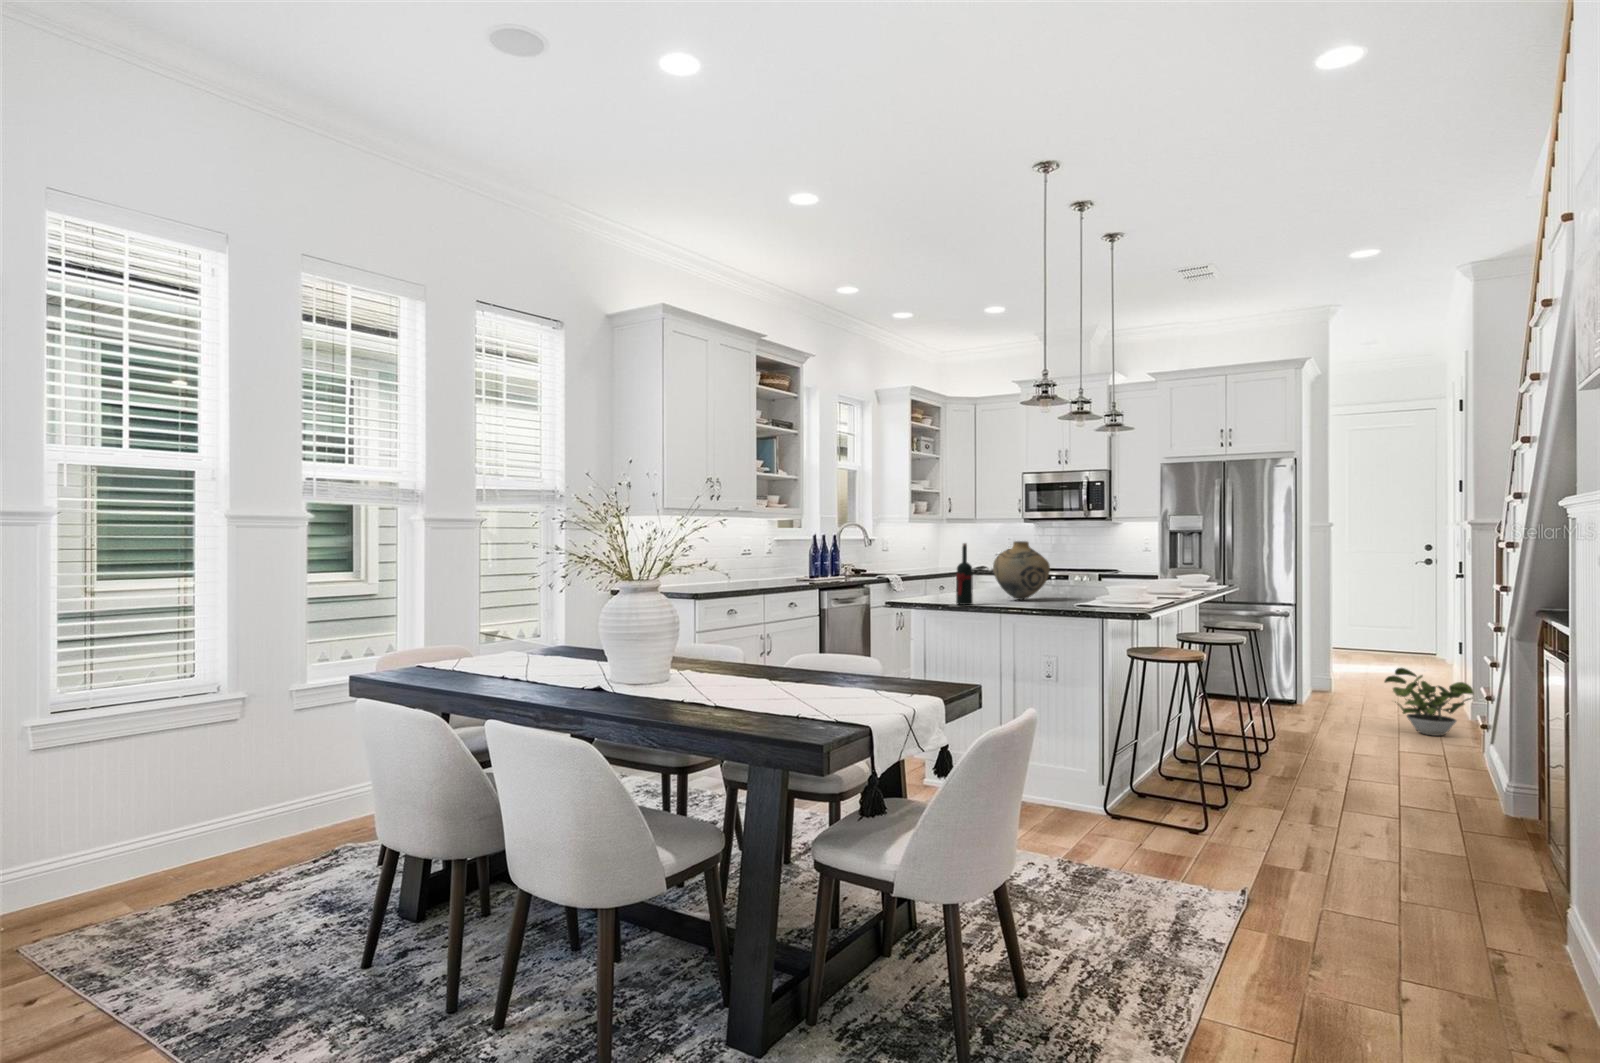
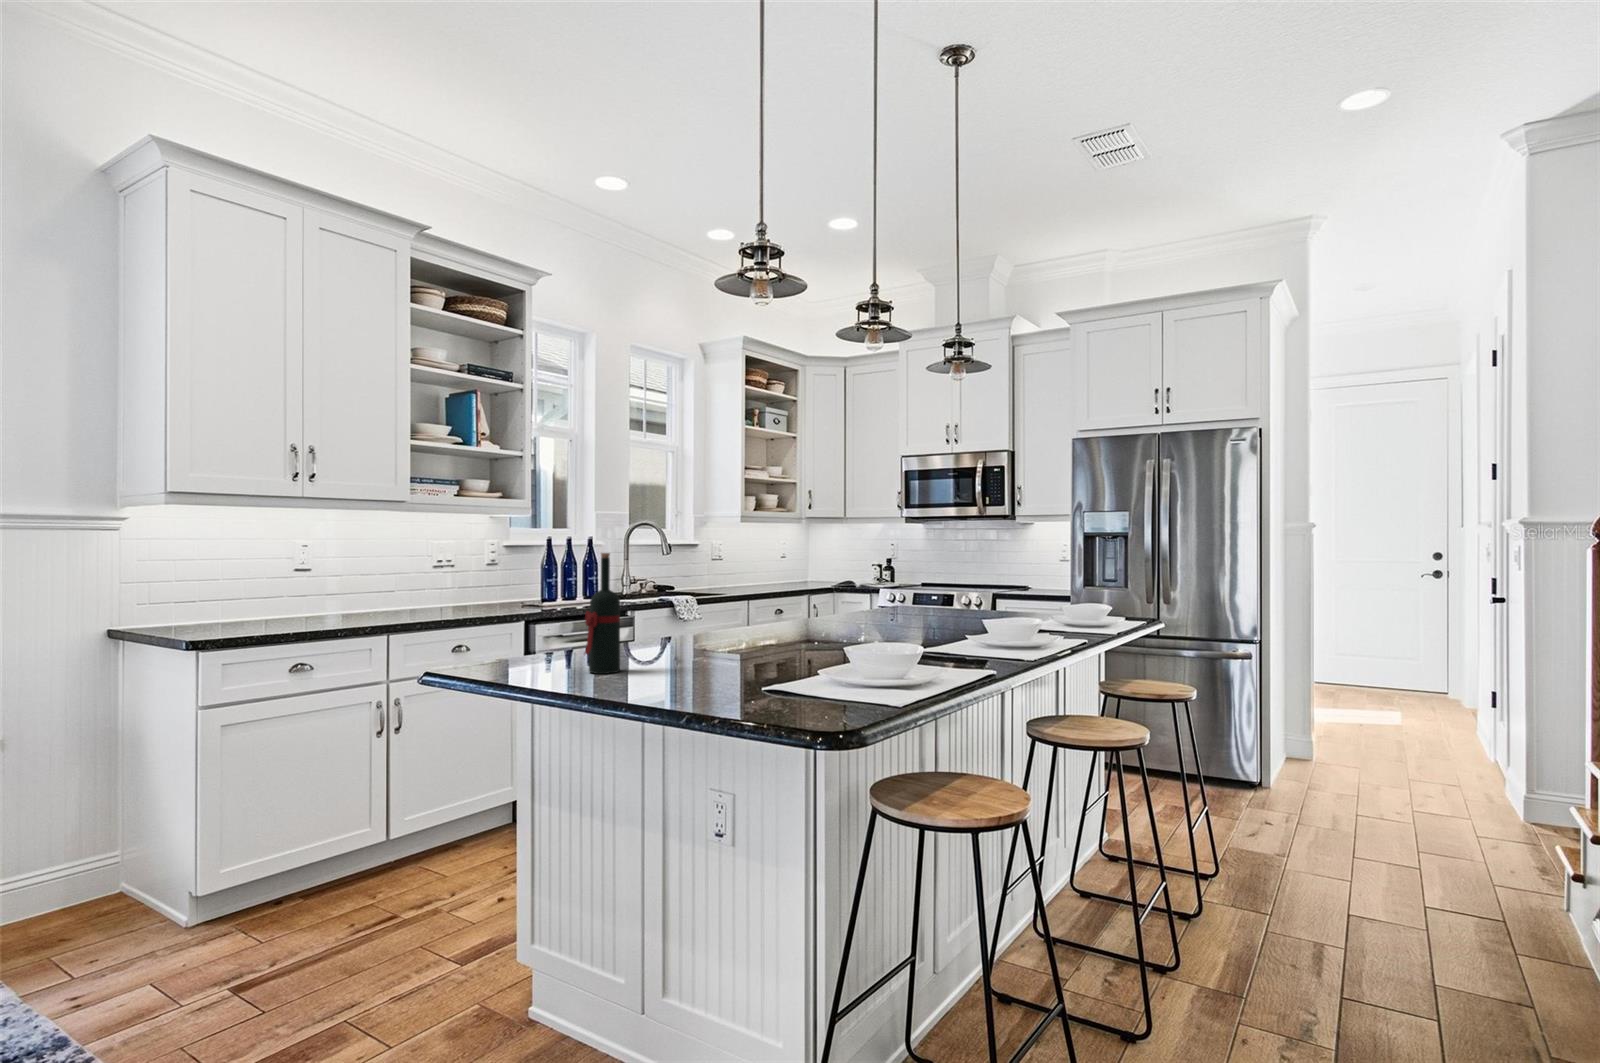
vase: present [993,541,1050,600] -> none [685,549,788,658]
potted plant: present [1385,668,1473,736] -> none [1396,747,1544,860]

